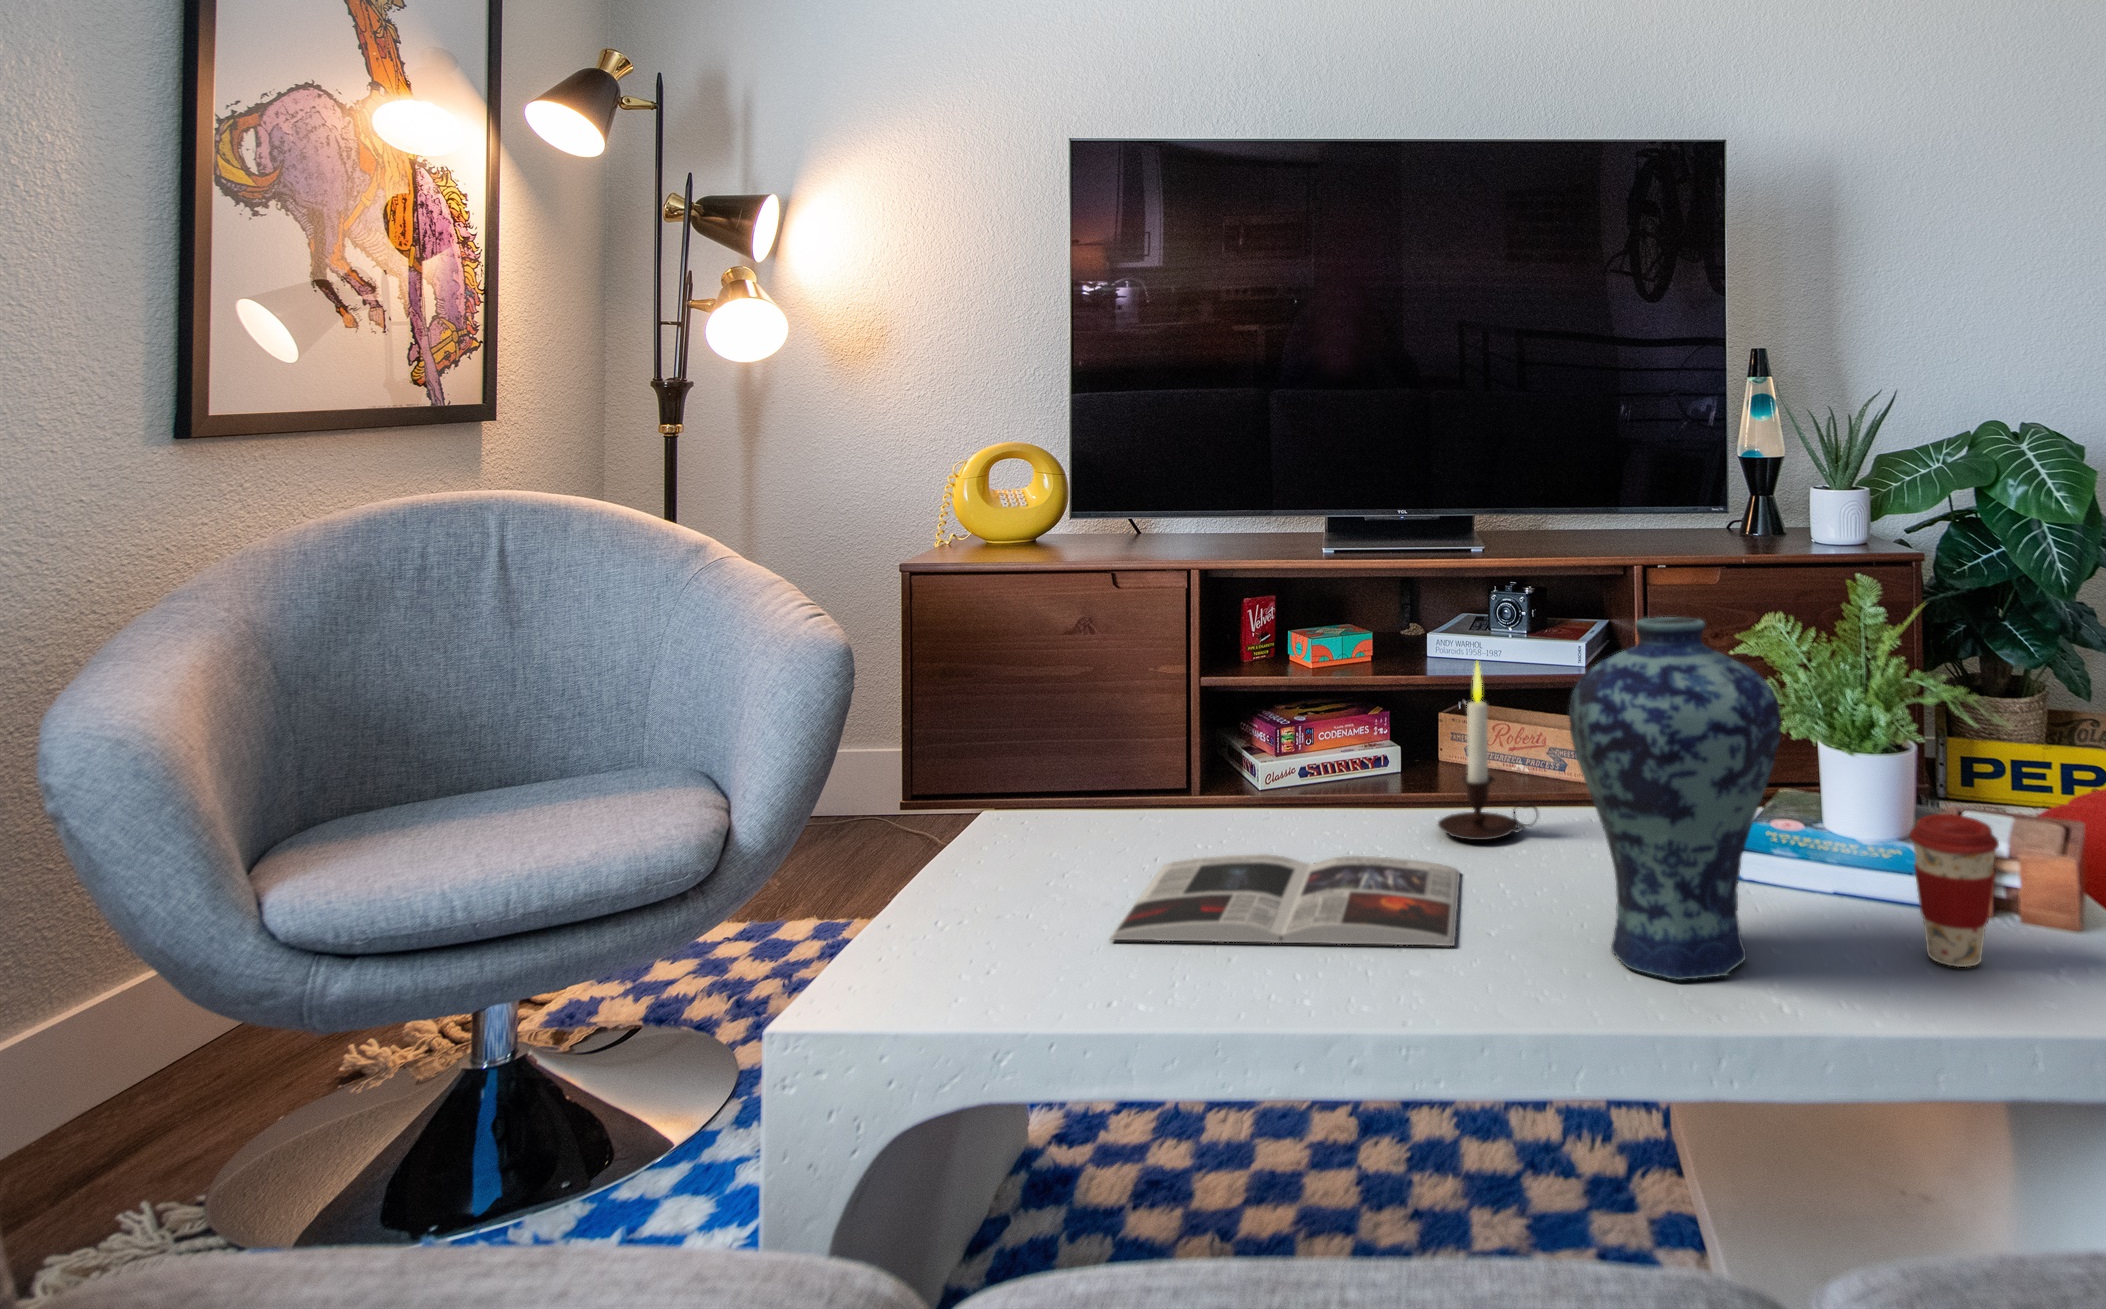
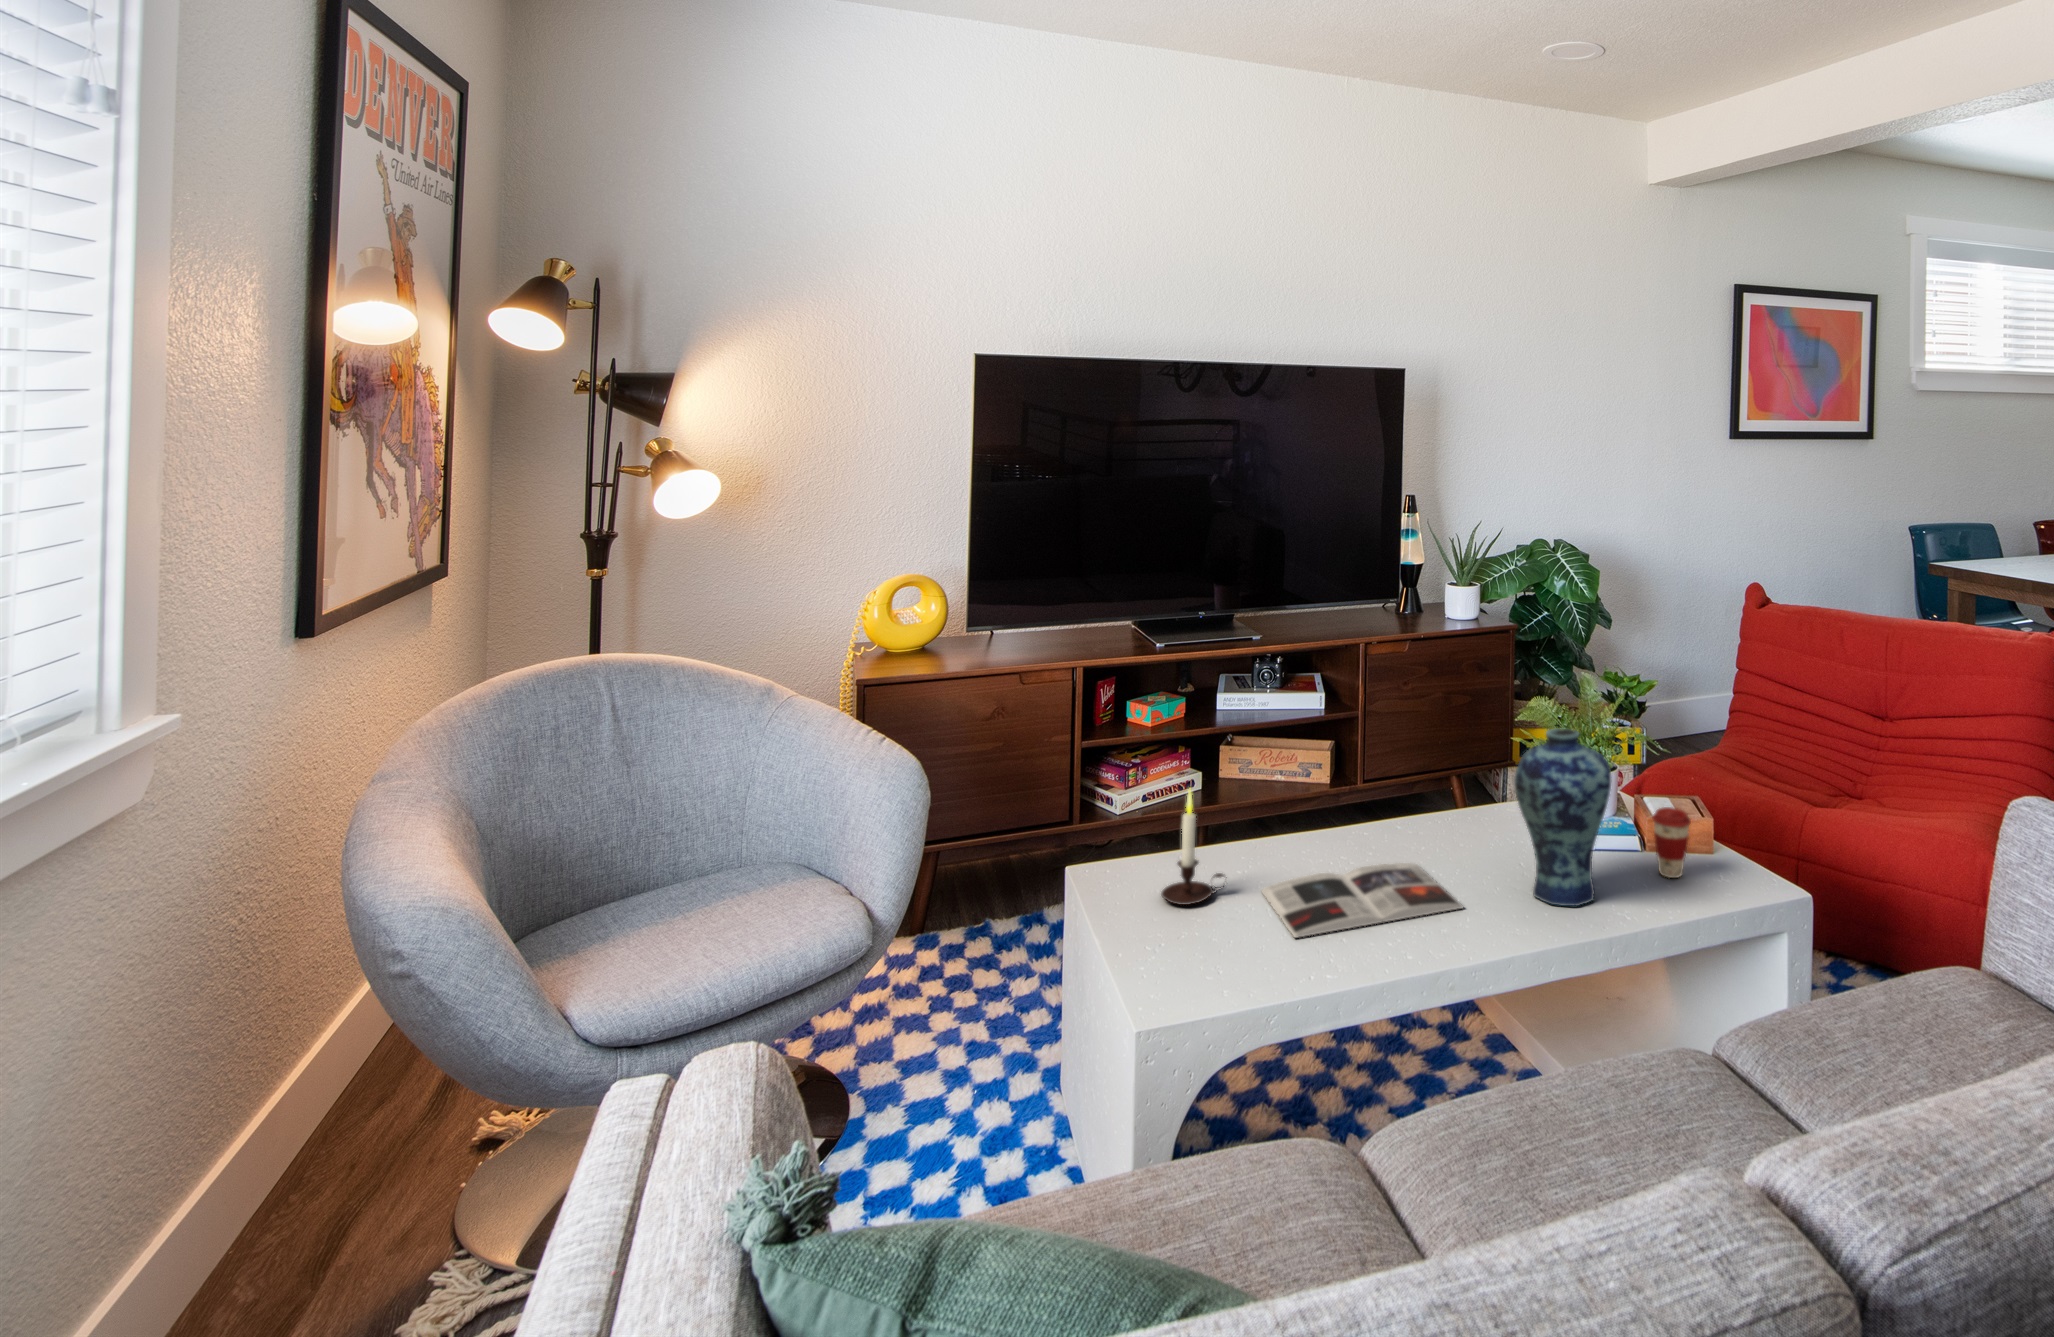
candle: present [1438,662,1539,840] -> present [1161,790,1227,905]

